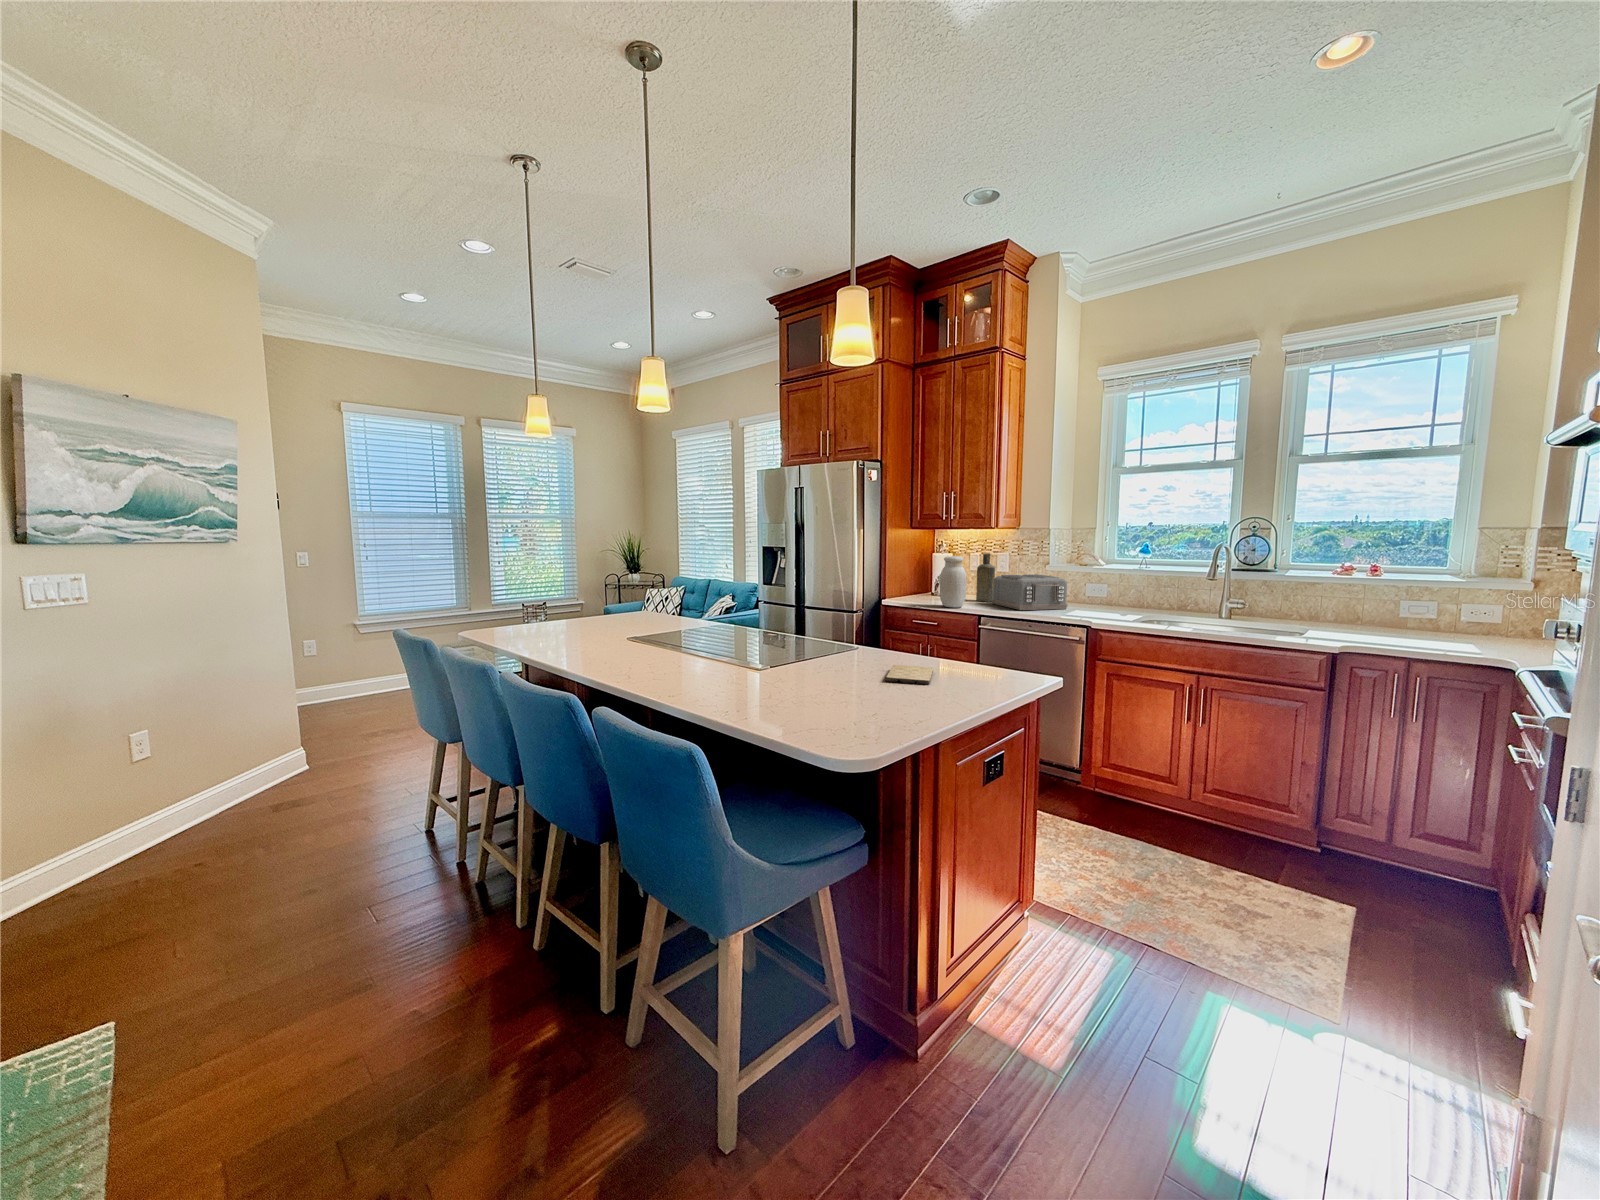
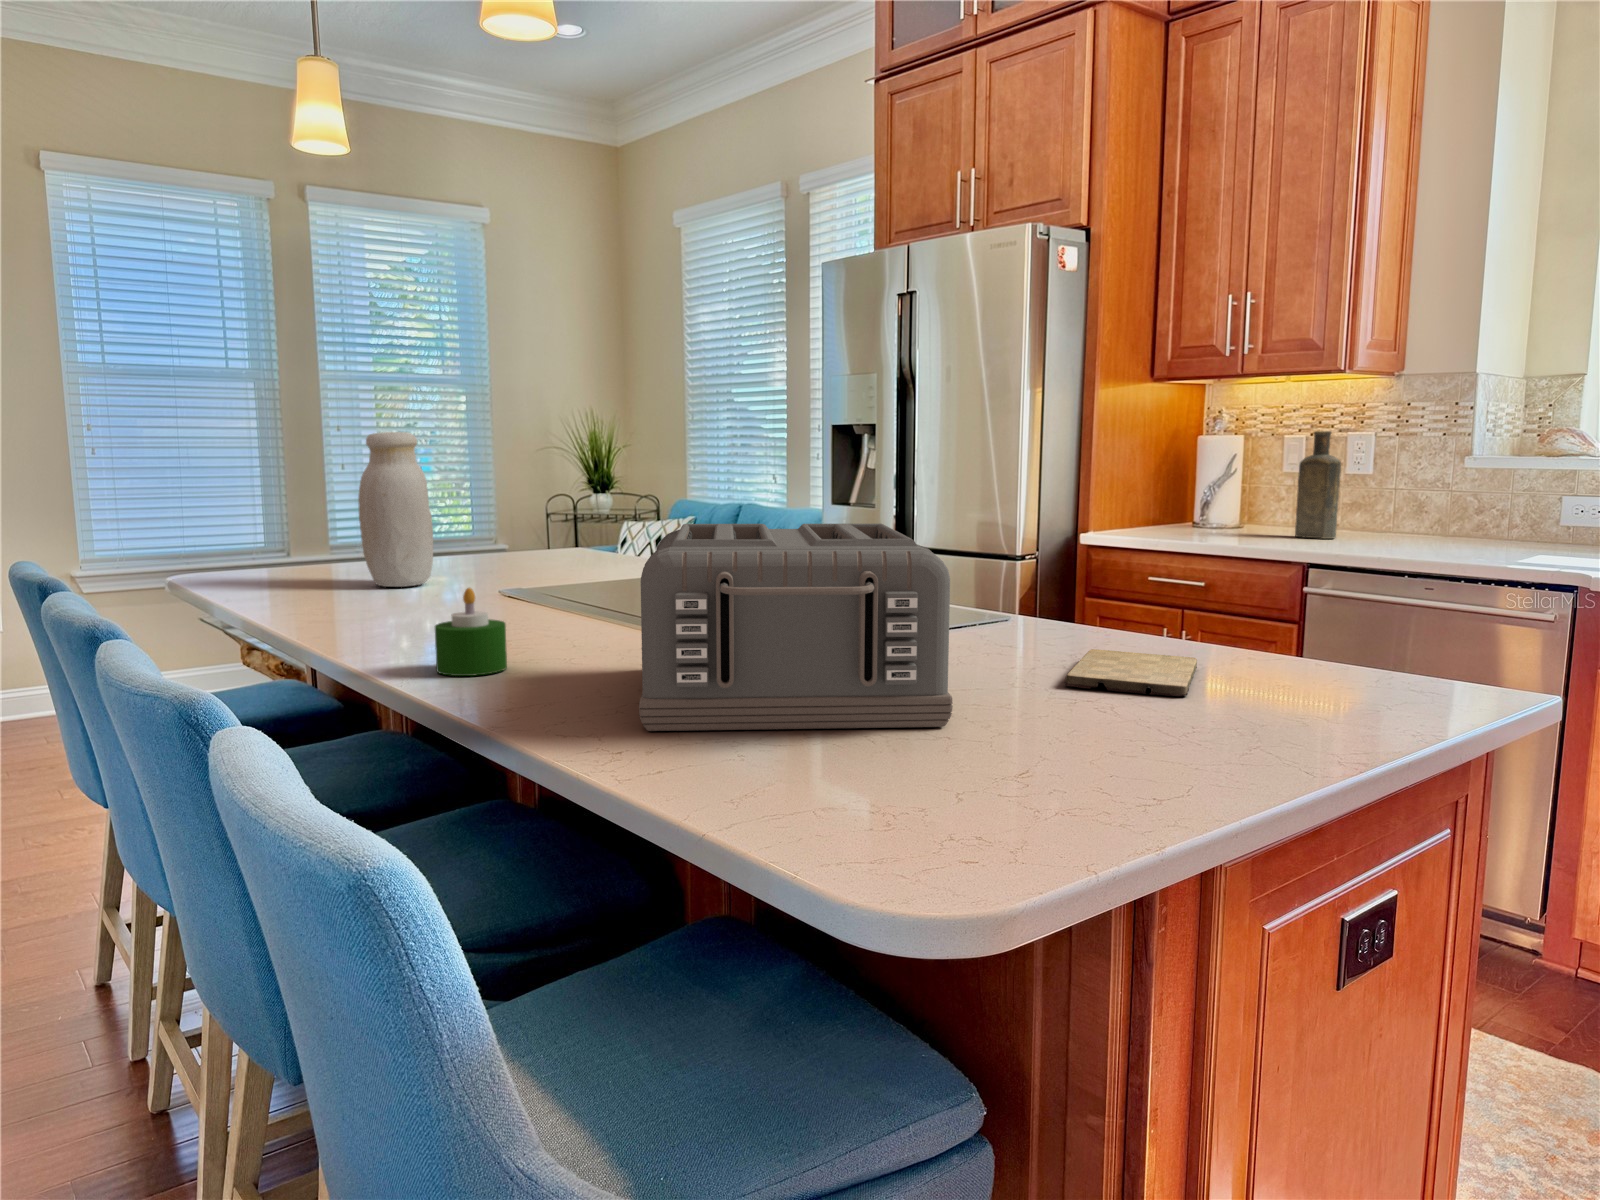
jar: present [940,556,967,608] -> present [358,432,433,587]
toaster: present [992,574,1068,610] -> present [639,524,953,731]
candle: none [638,649,666,685] -> present [435,588,507,676]

